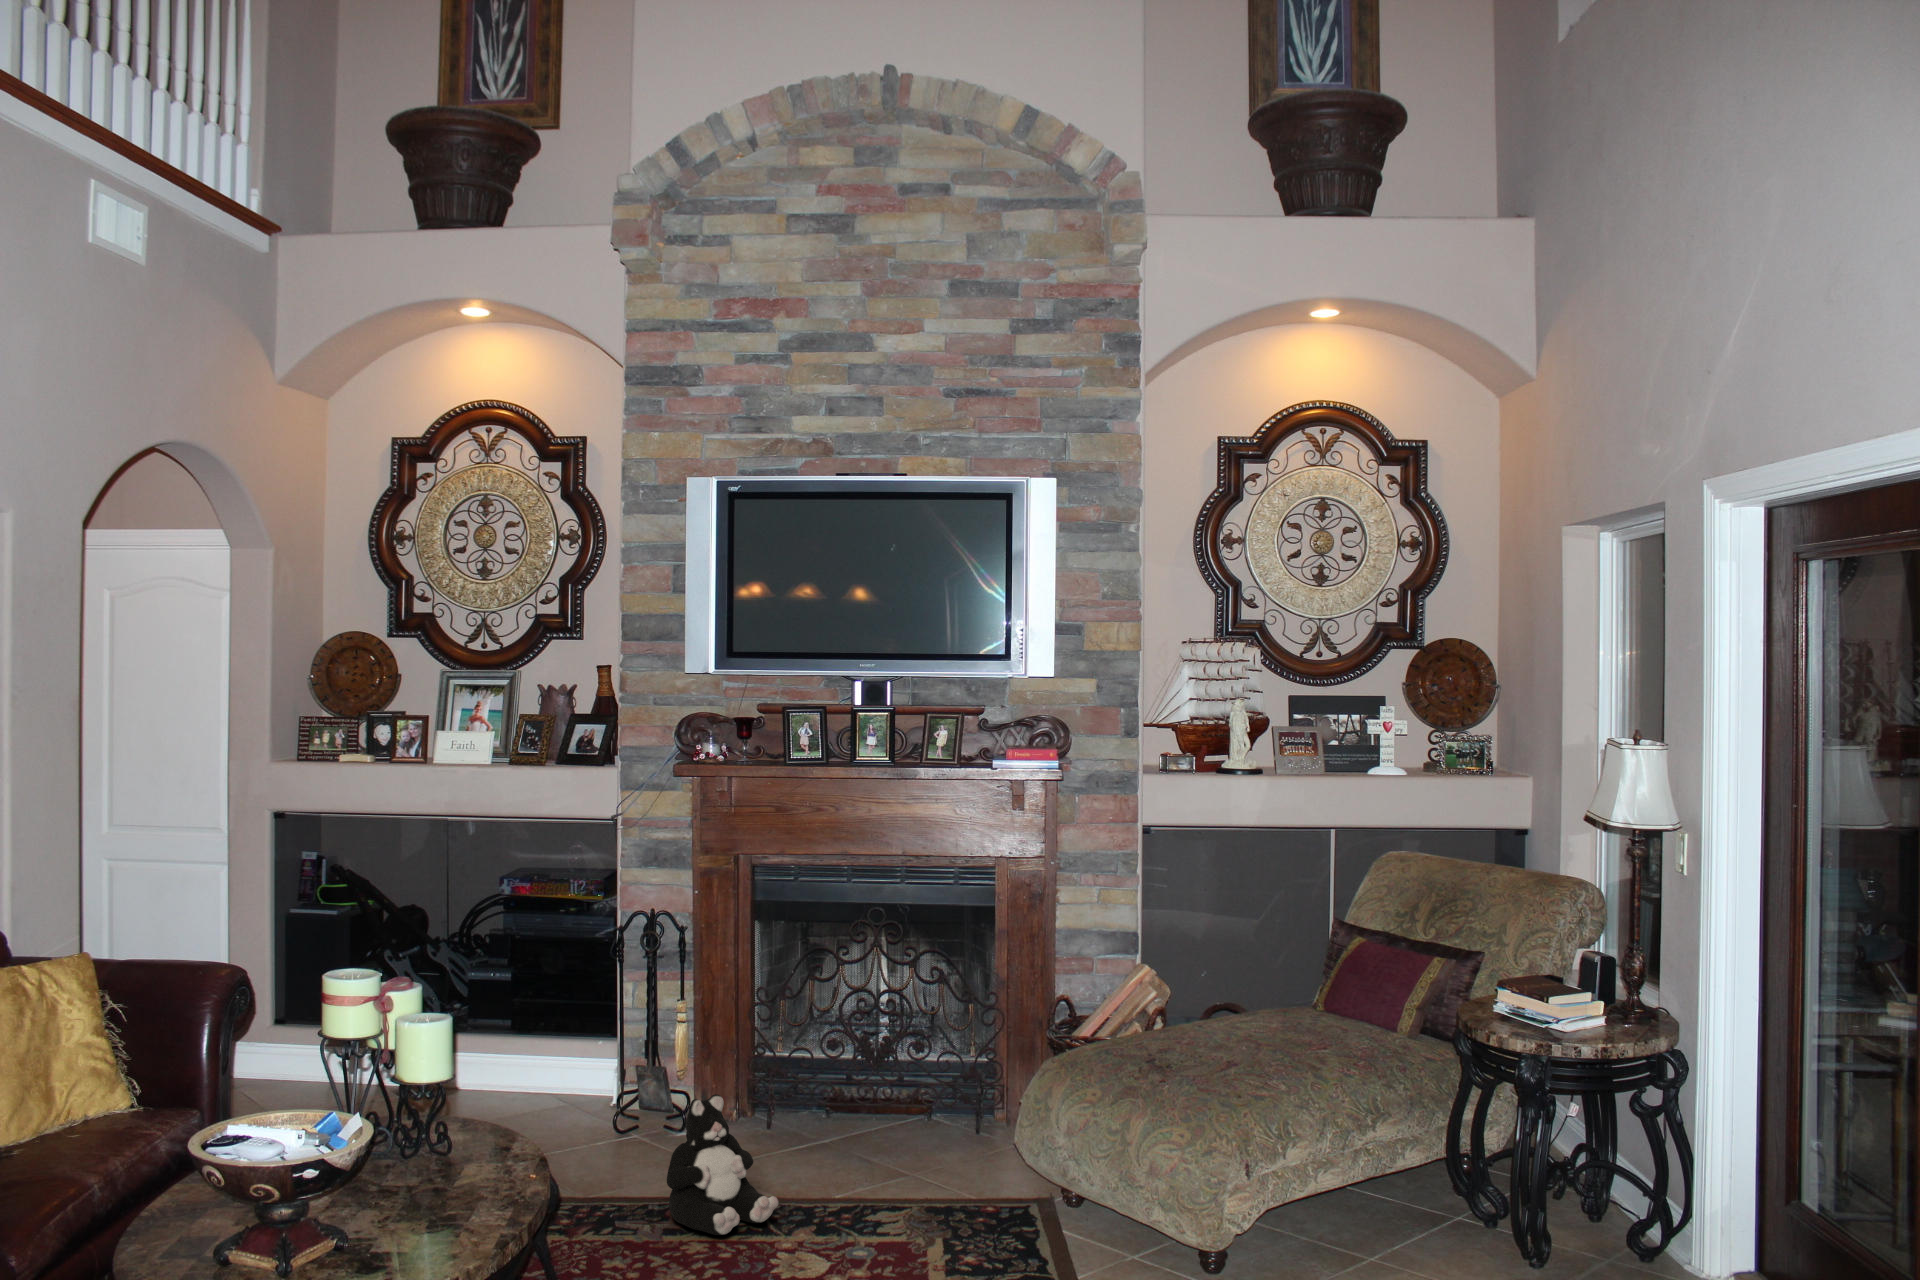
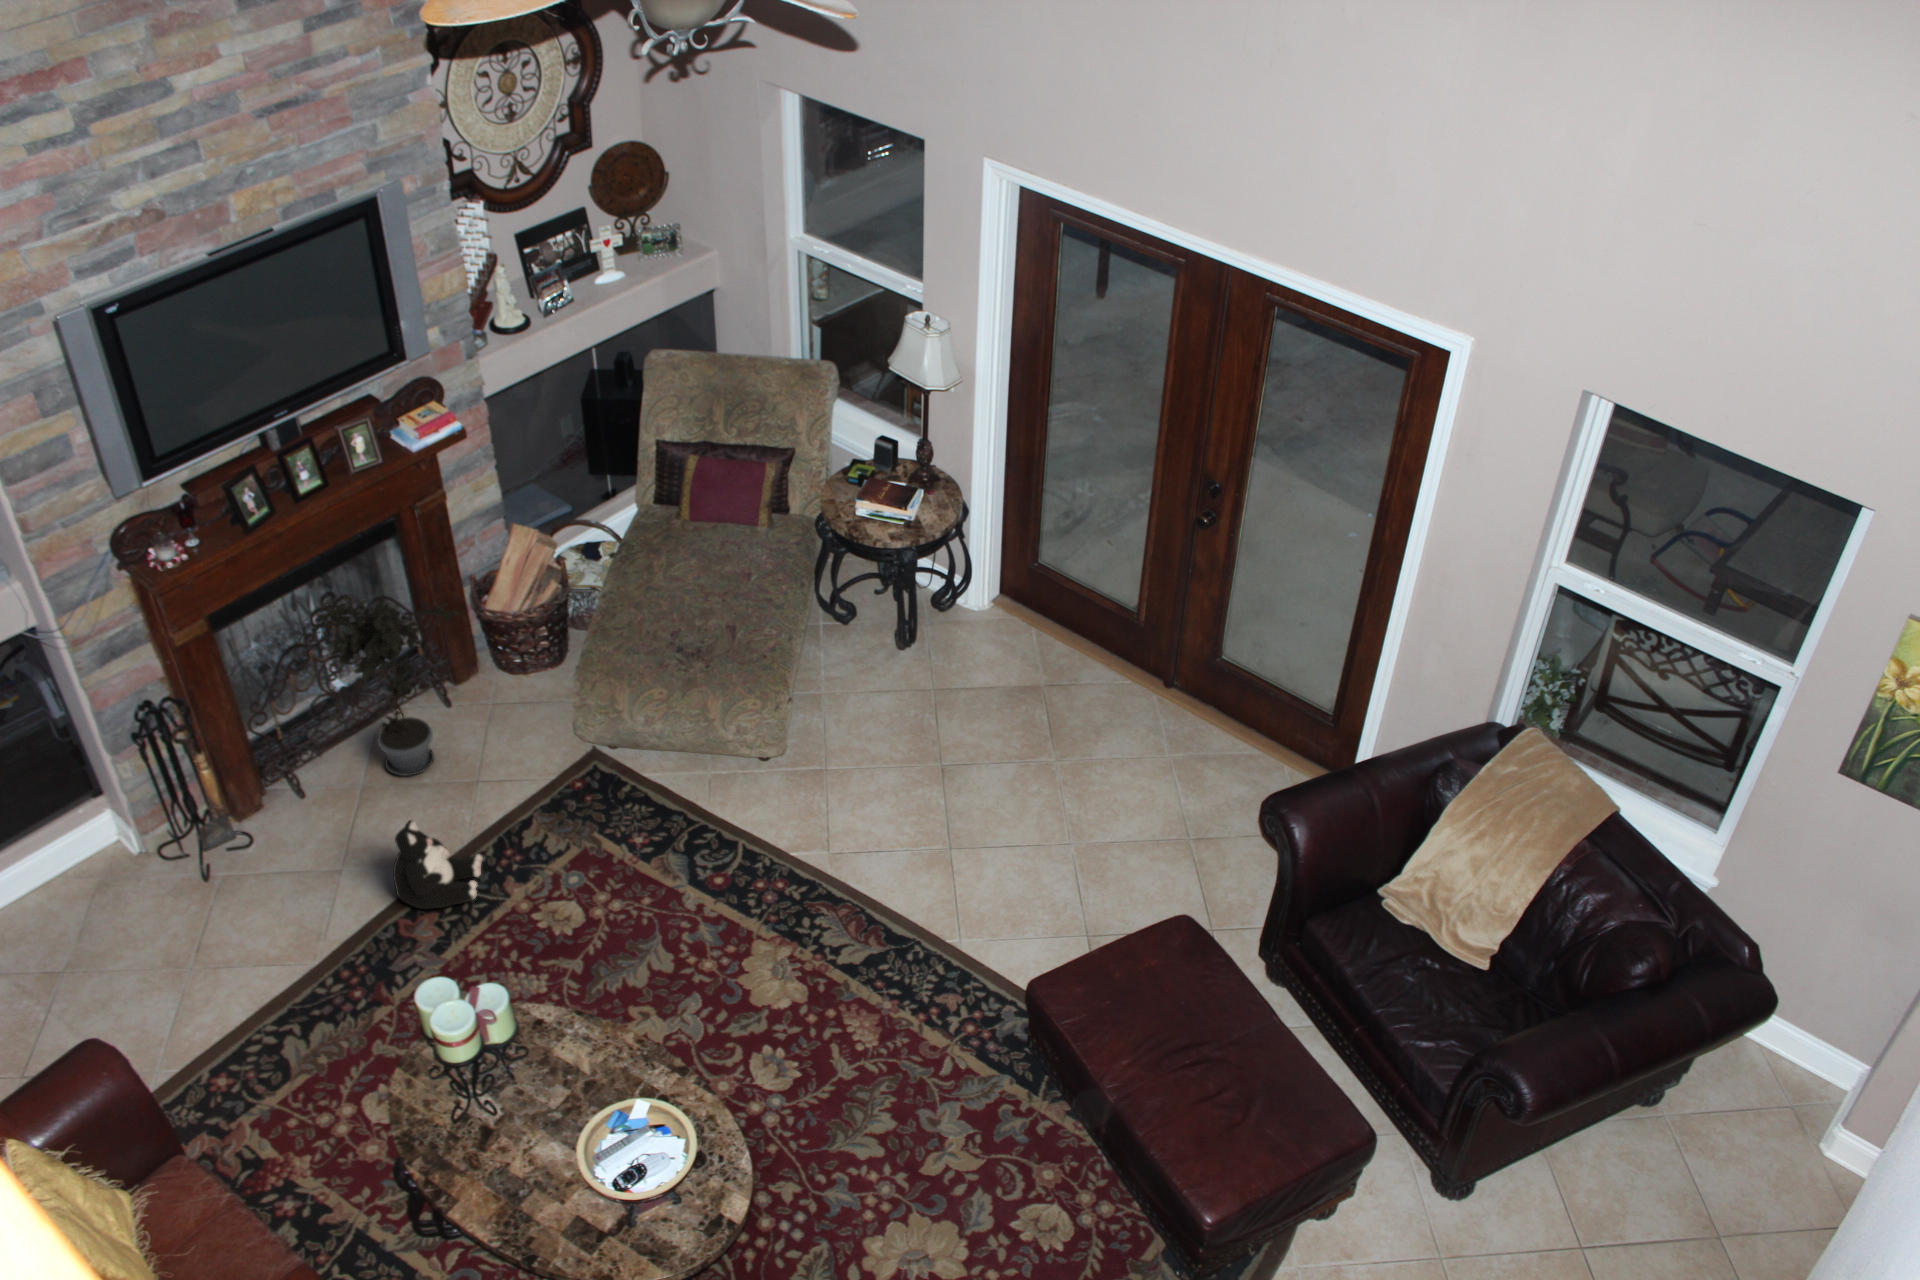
potted plant: none [794,875,941,1151] -> present [297,594,460,776]

